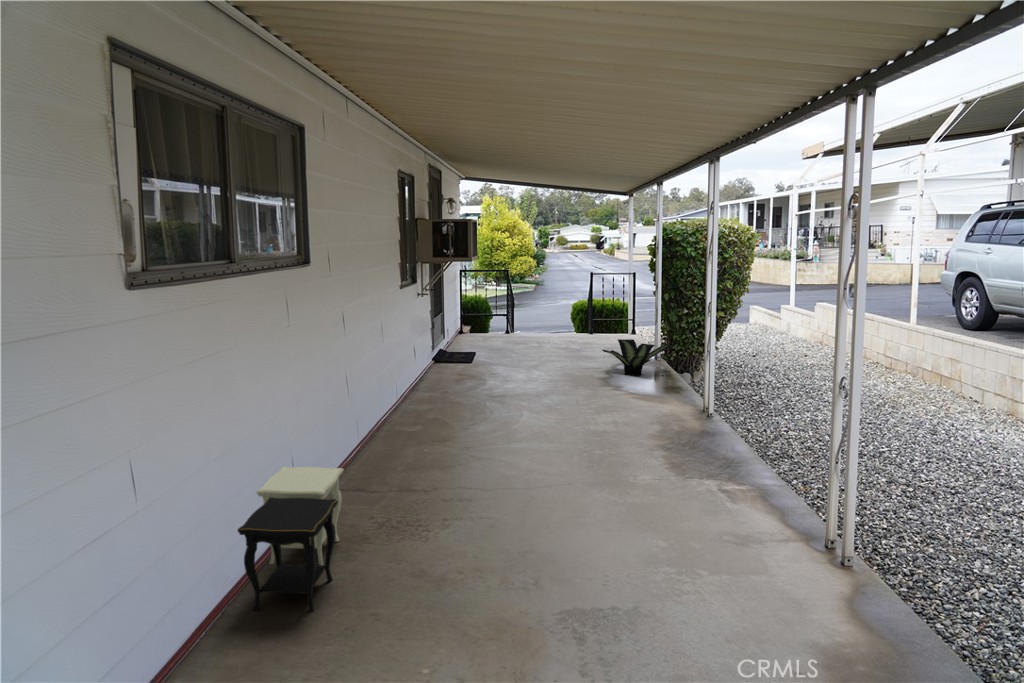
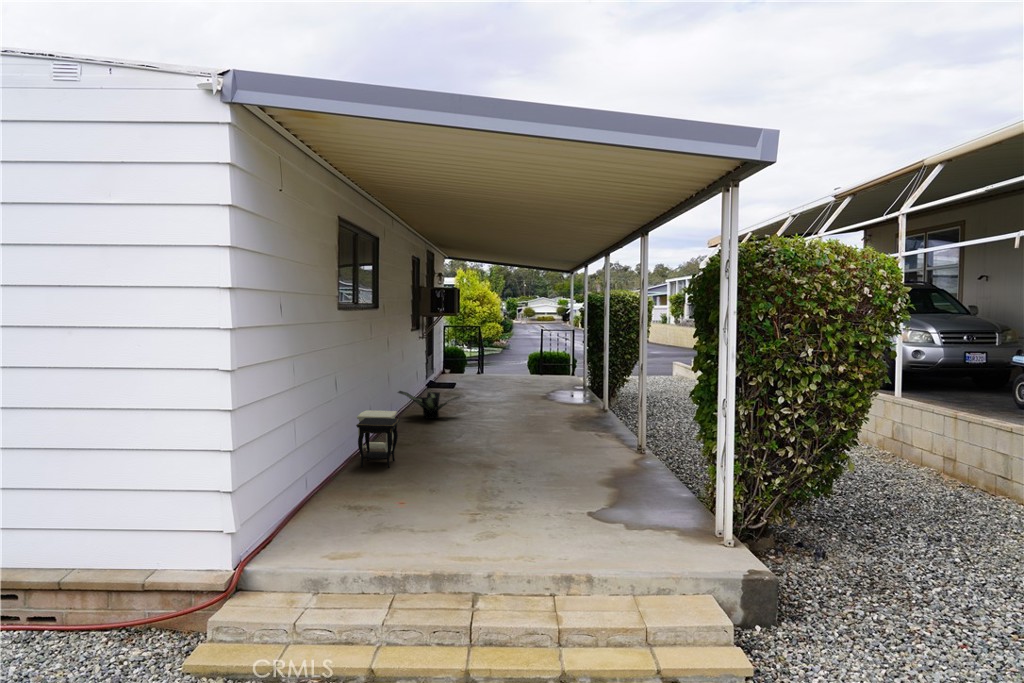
potted plant: present [602,339,673,377] -> present [398,391,459,419]

